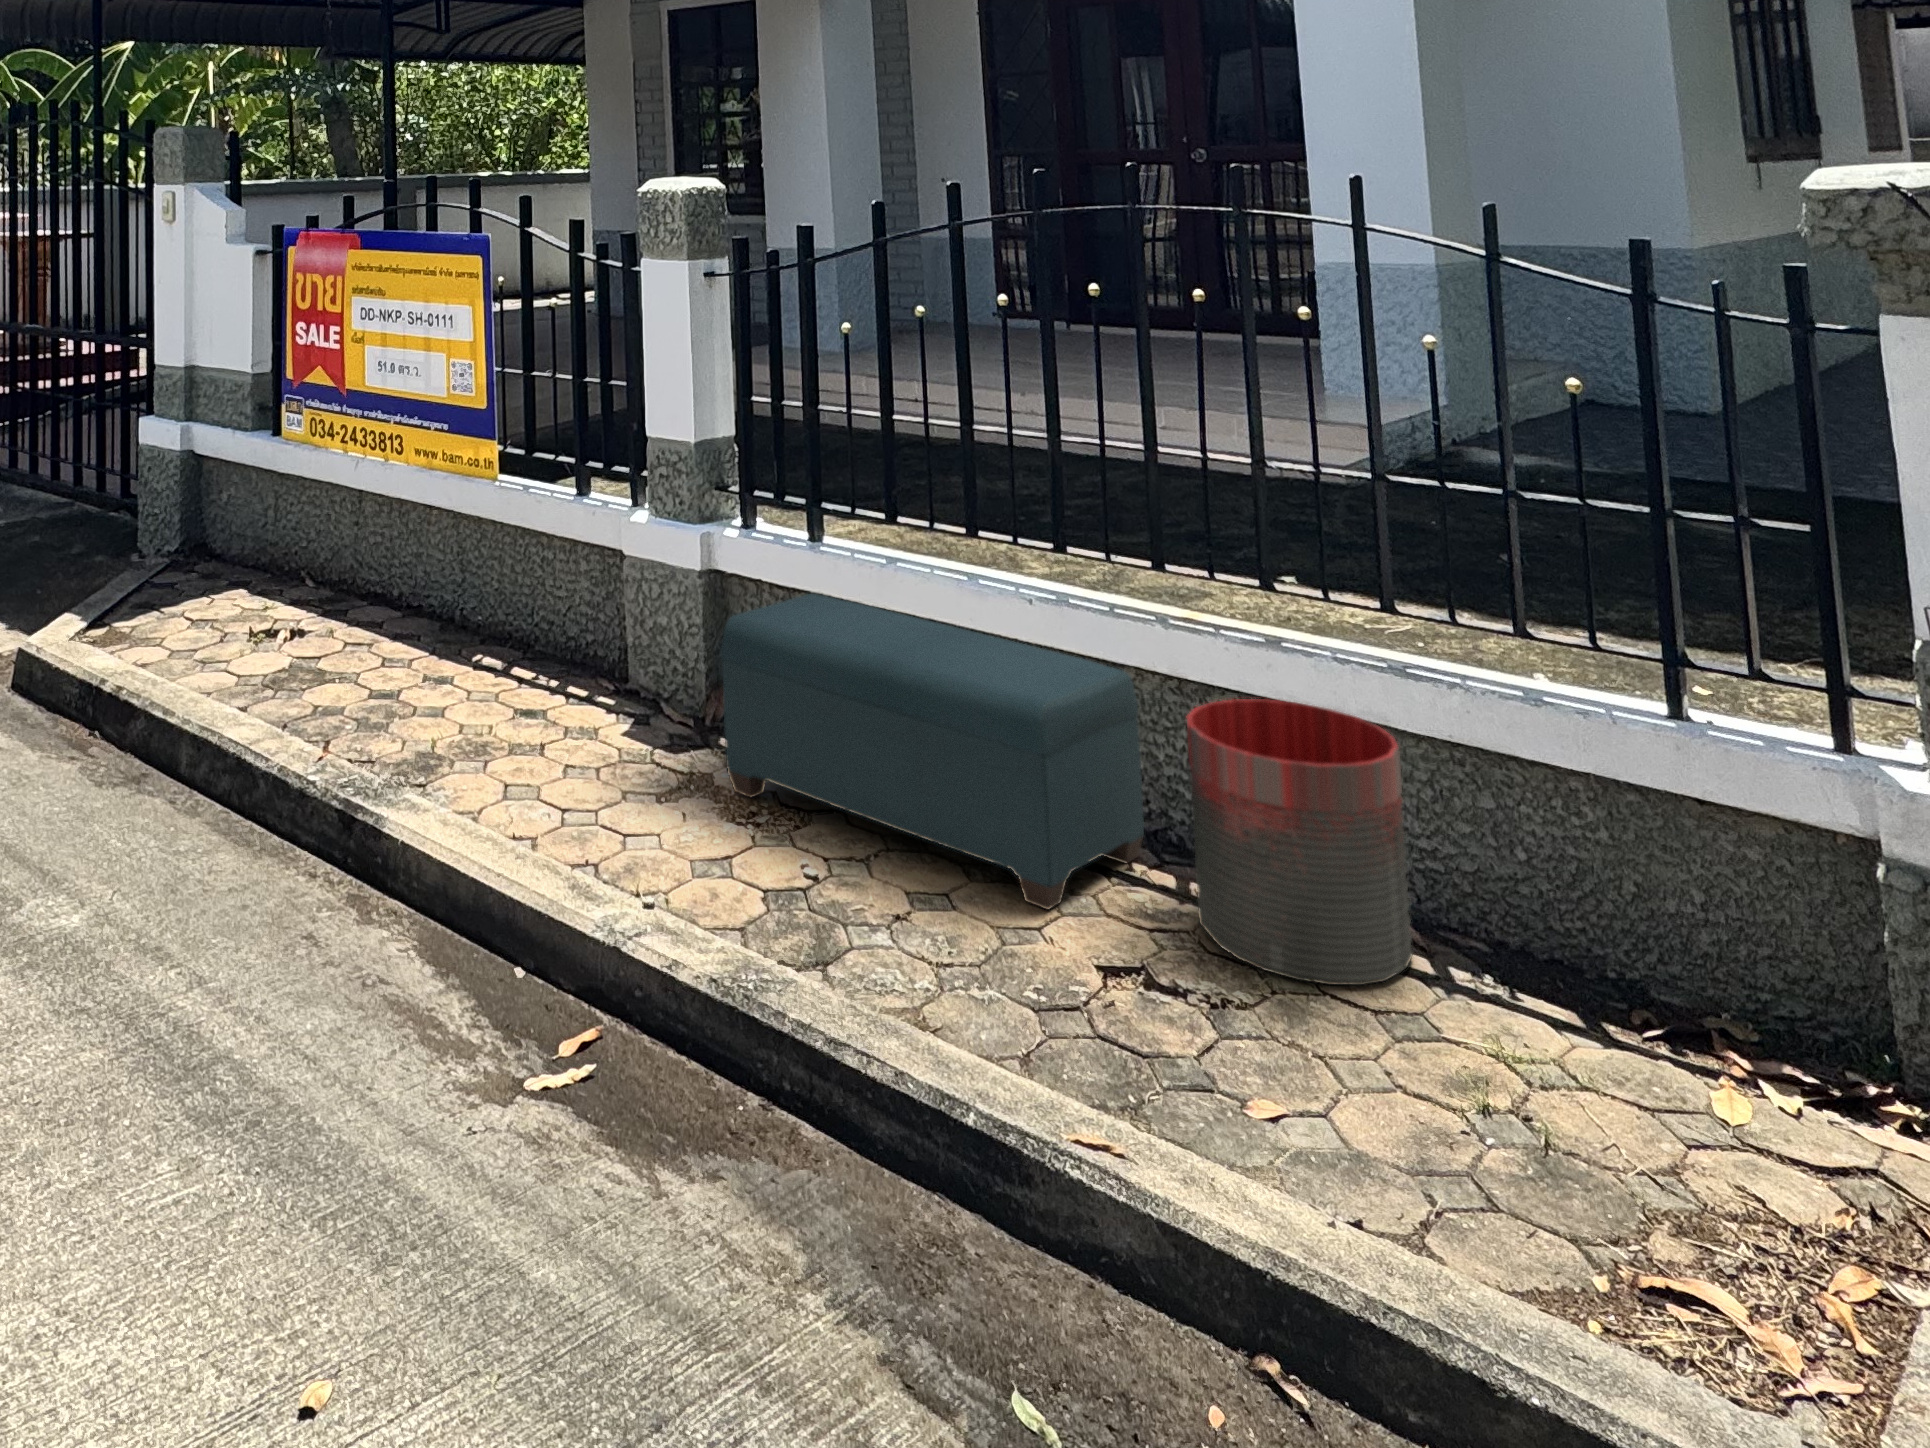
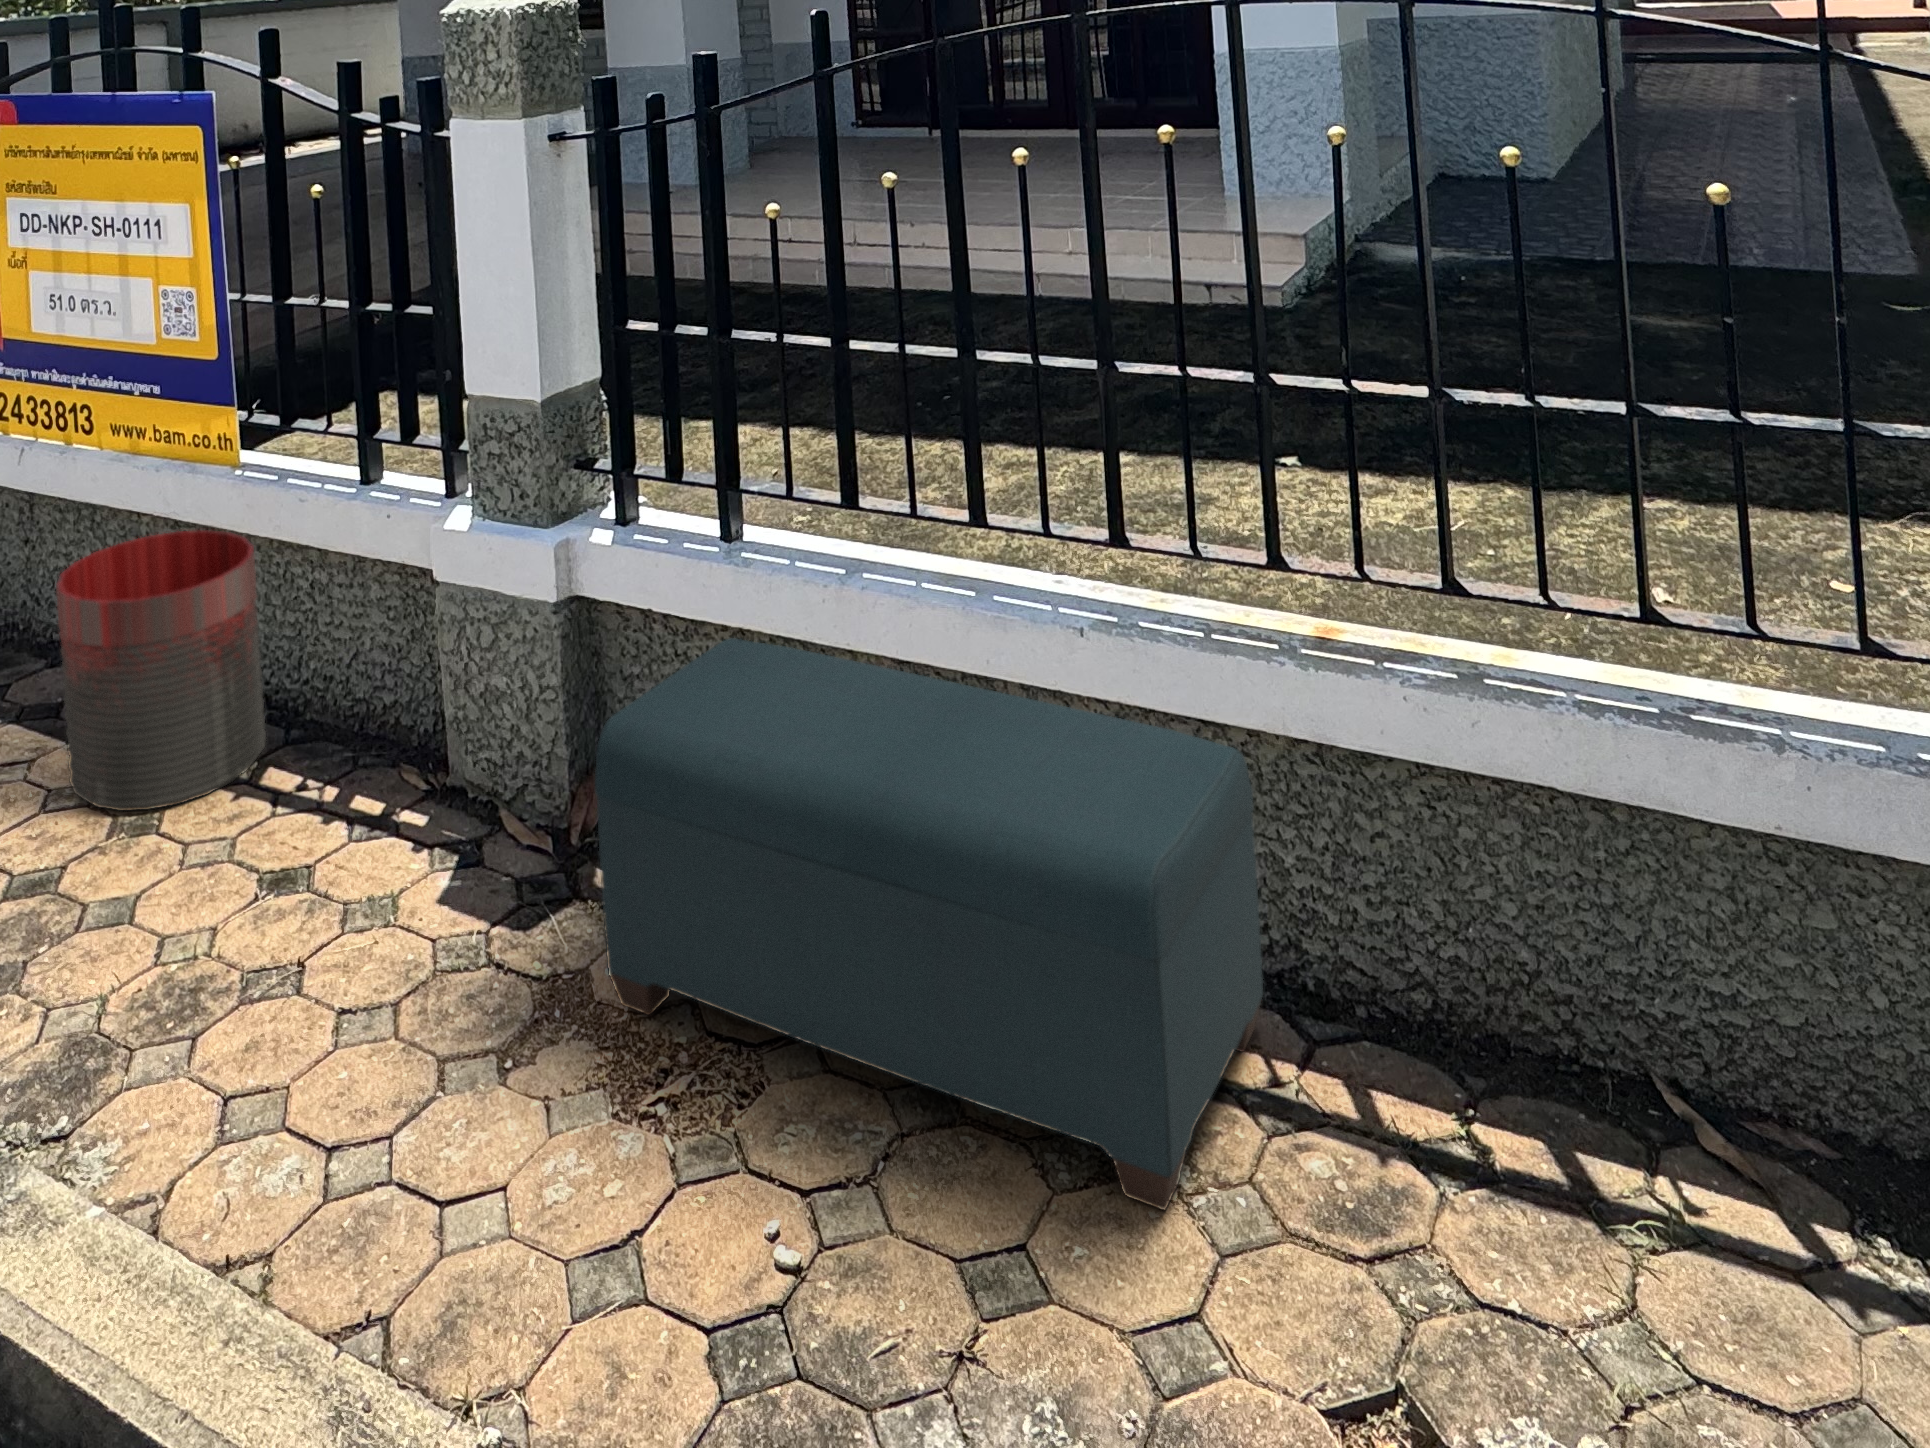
trash can: present [1187,699,1413,985] -> present [56,530,266,811]

